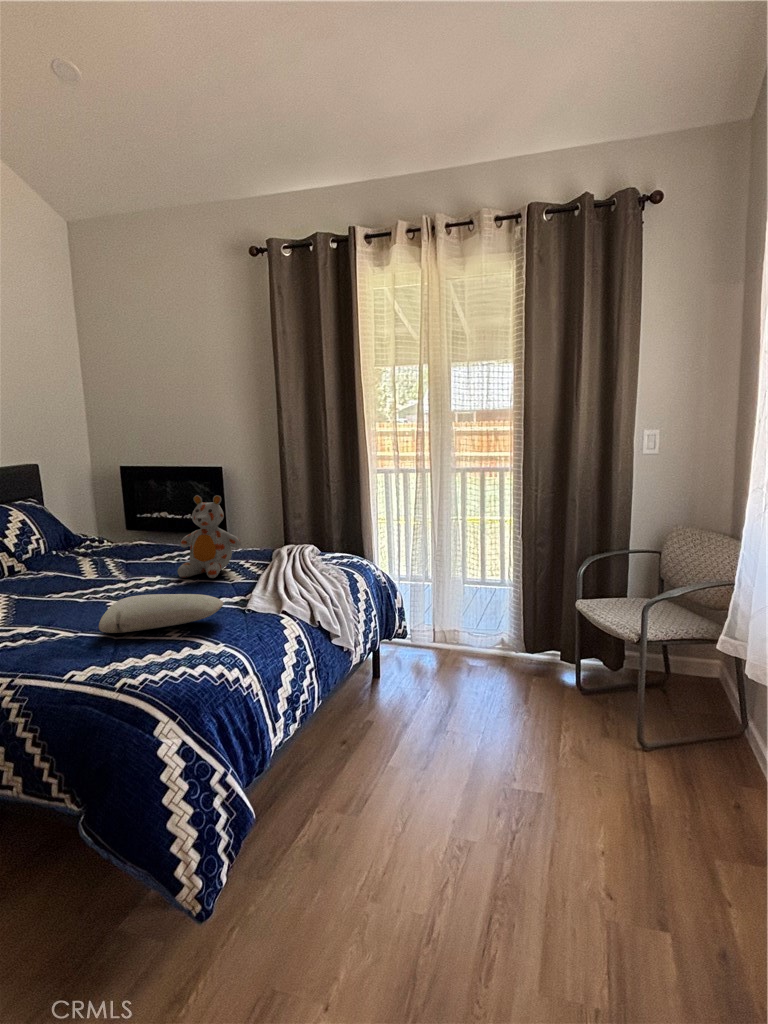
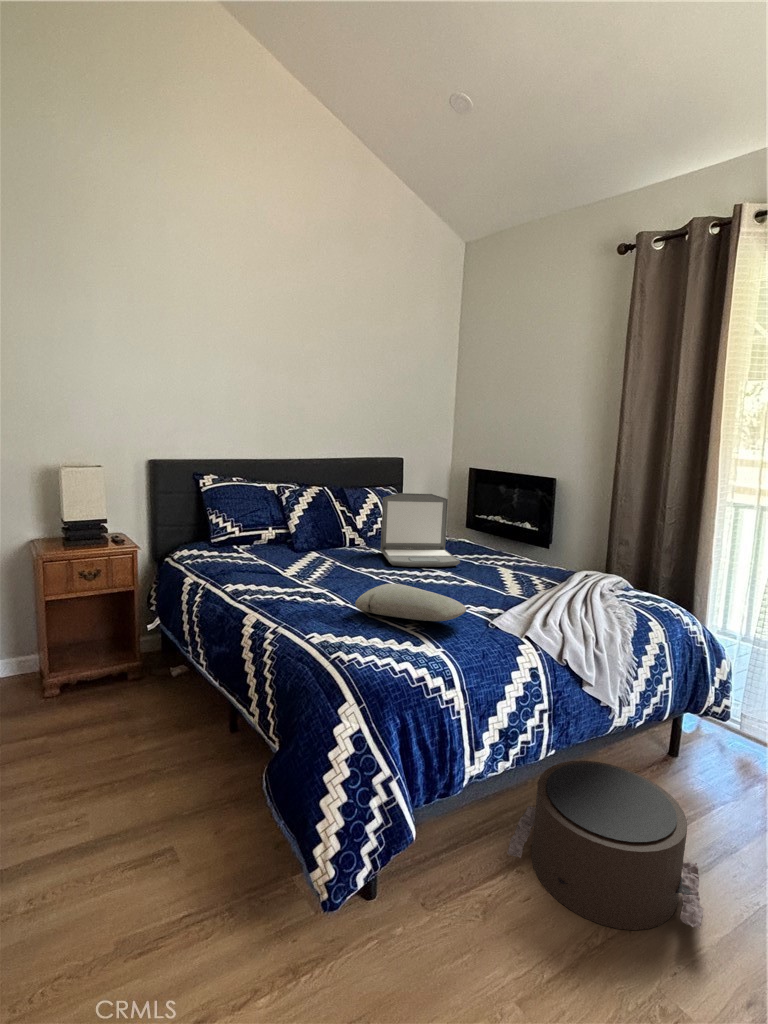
stuffed bear: present [178,495,241,578] -> none [463,501,530,586]
laptop: none [53,498,163,584] -> present [380,493,460,567]
pouf: none [306,695,456,818] -> present [507,761,704,930]

